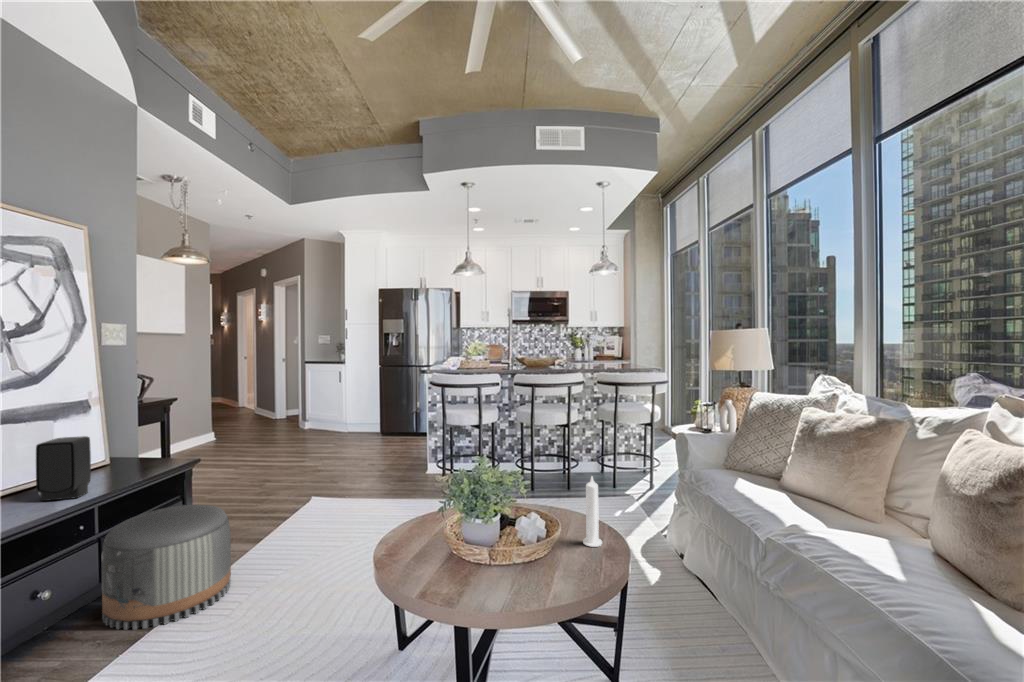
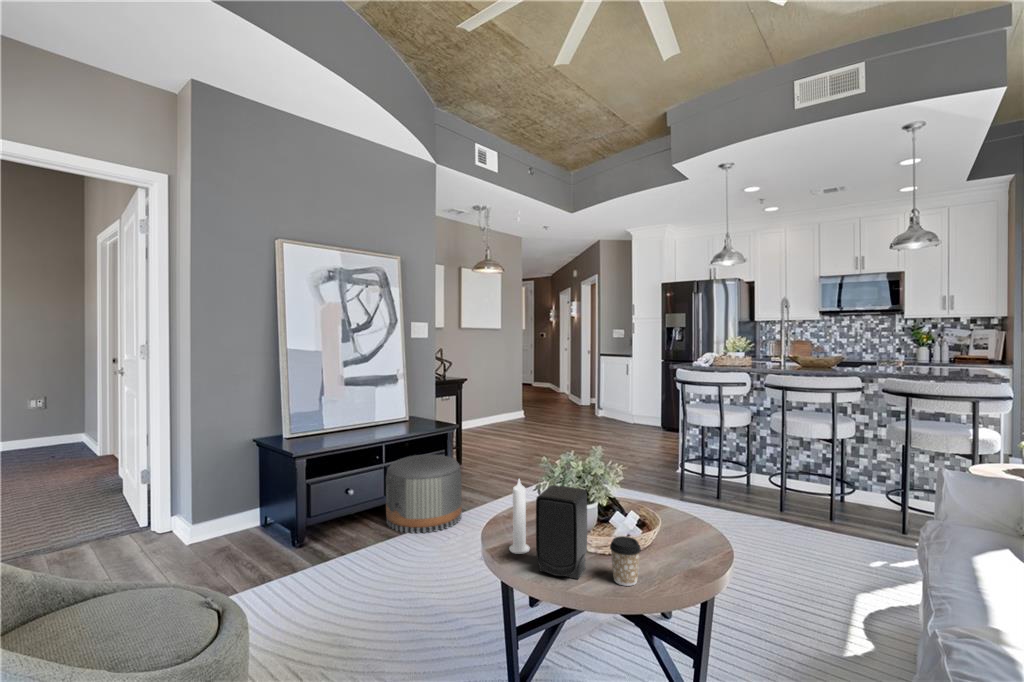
speaker: present [36,436,91,501] -> present [536,485,587,579]
candle: present [583,476,602,547] -> present [509,479,529,554]
coffee cup: none [563,529,592,576] -> present [610,536,641,586]

